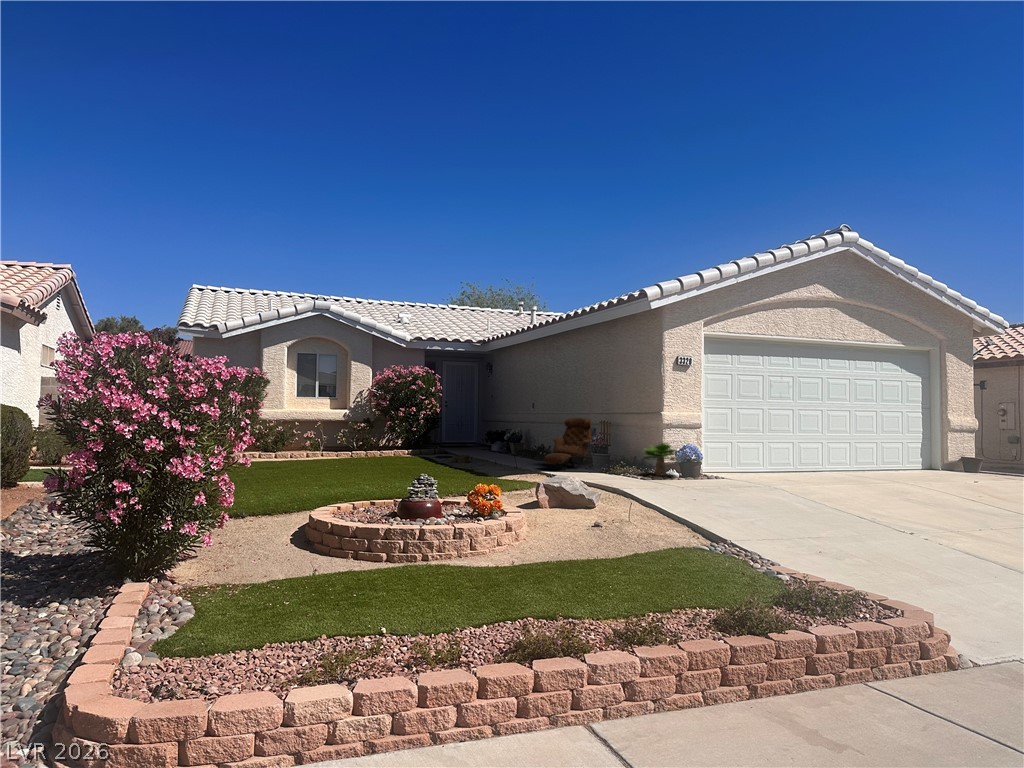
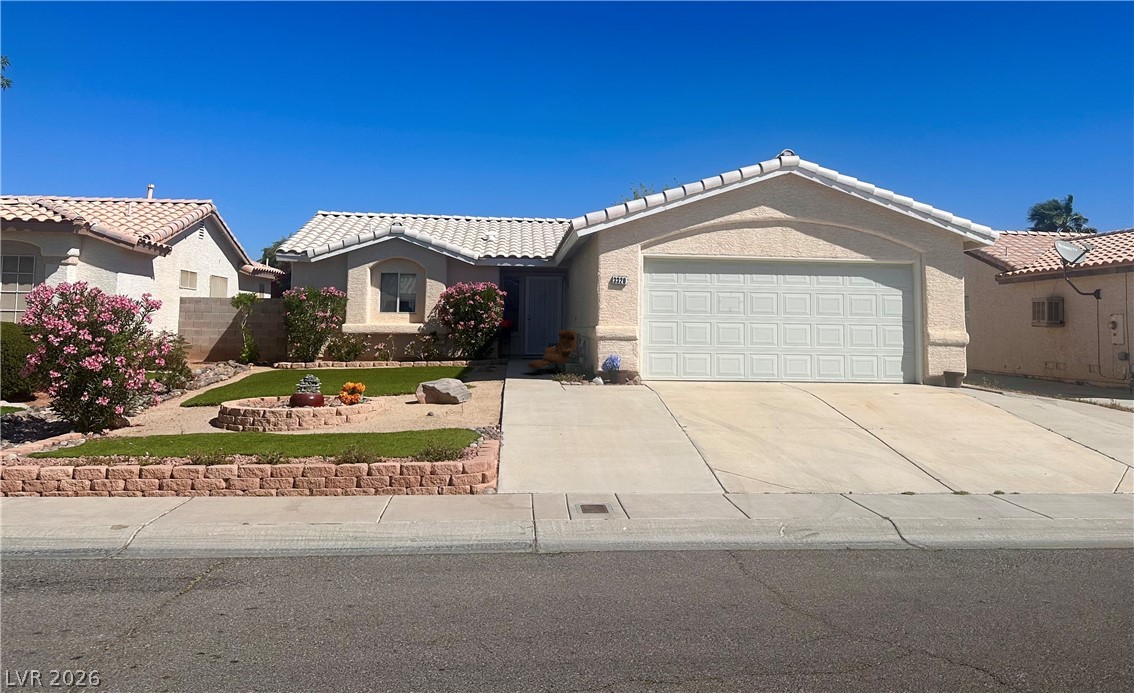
potted plant: present [643,443,677,476] -> none [570,352,605,381]

